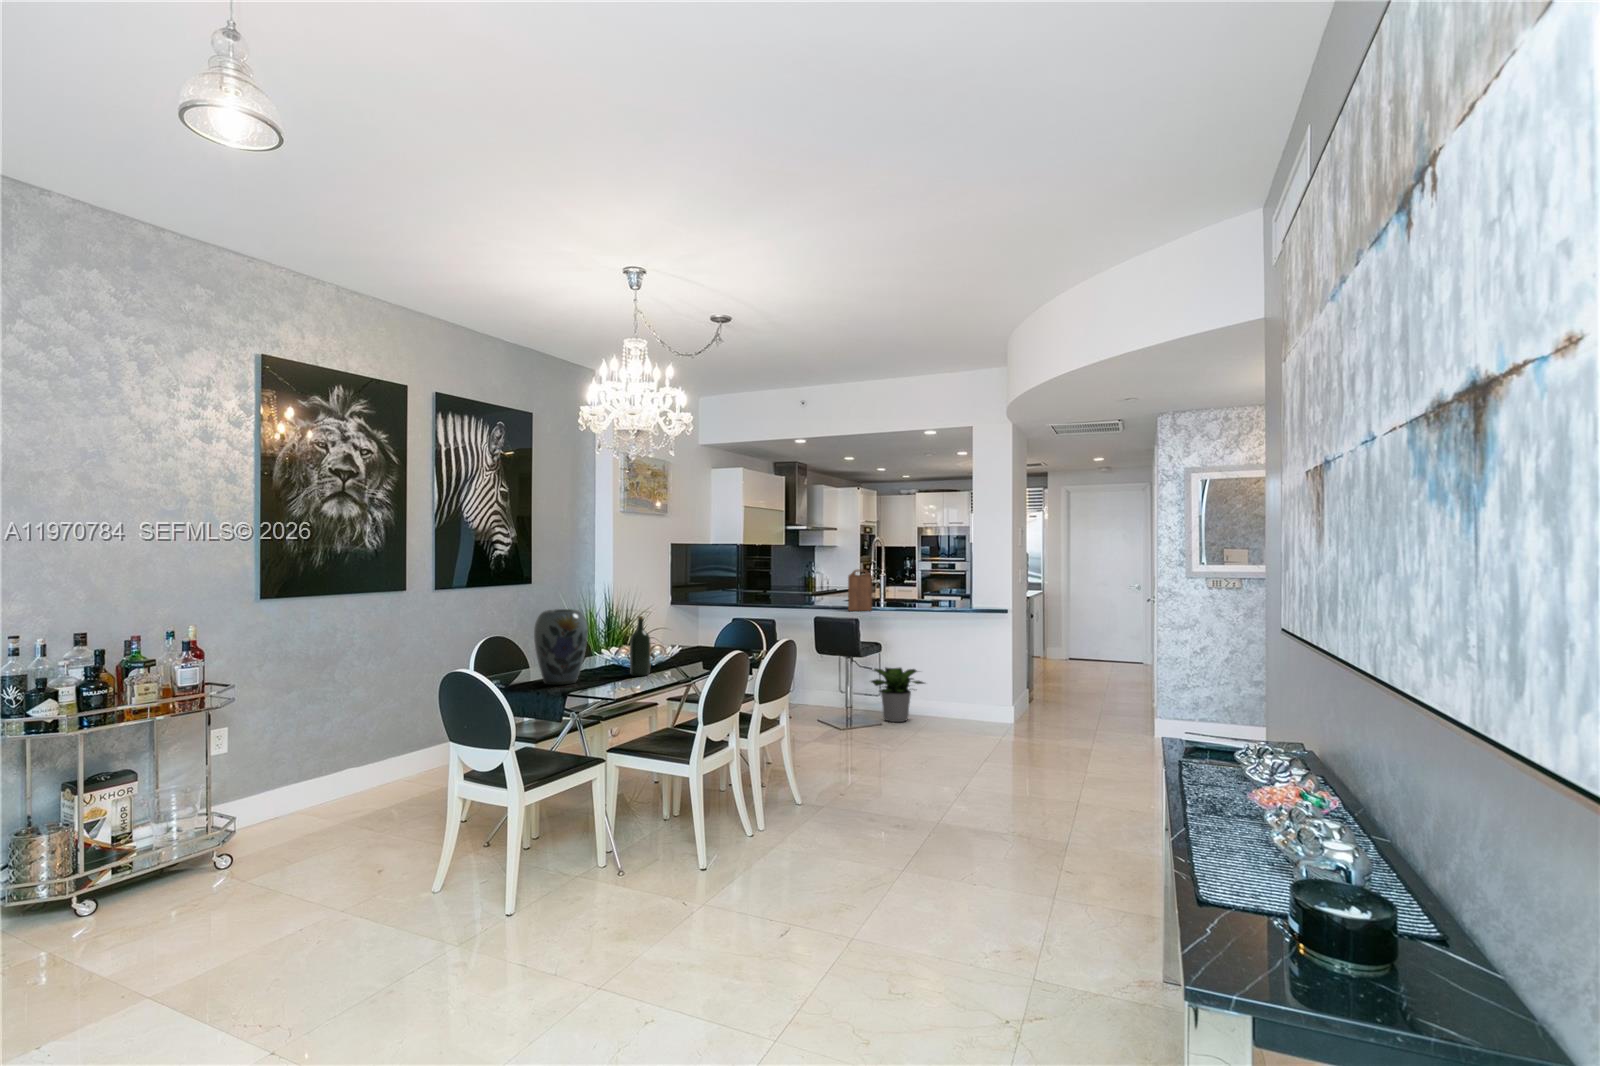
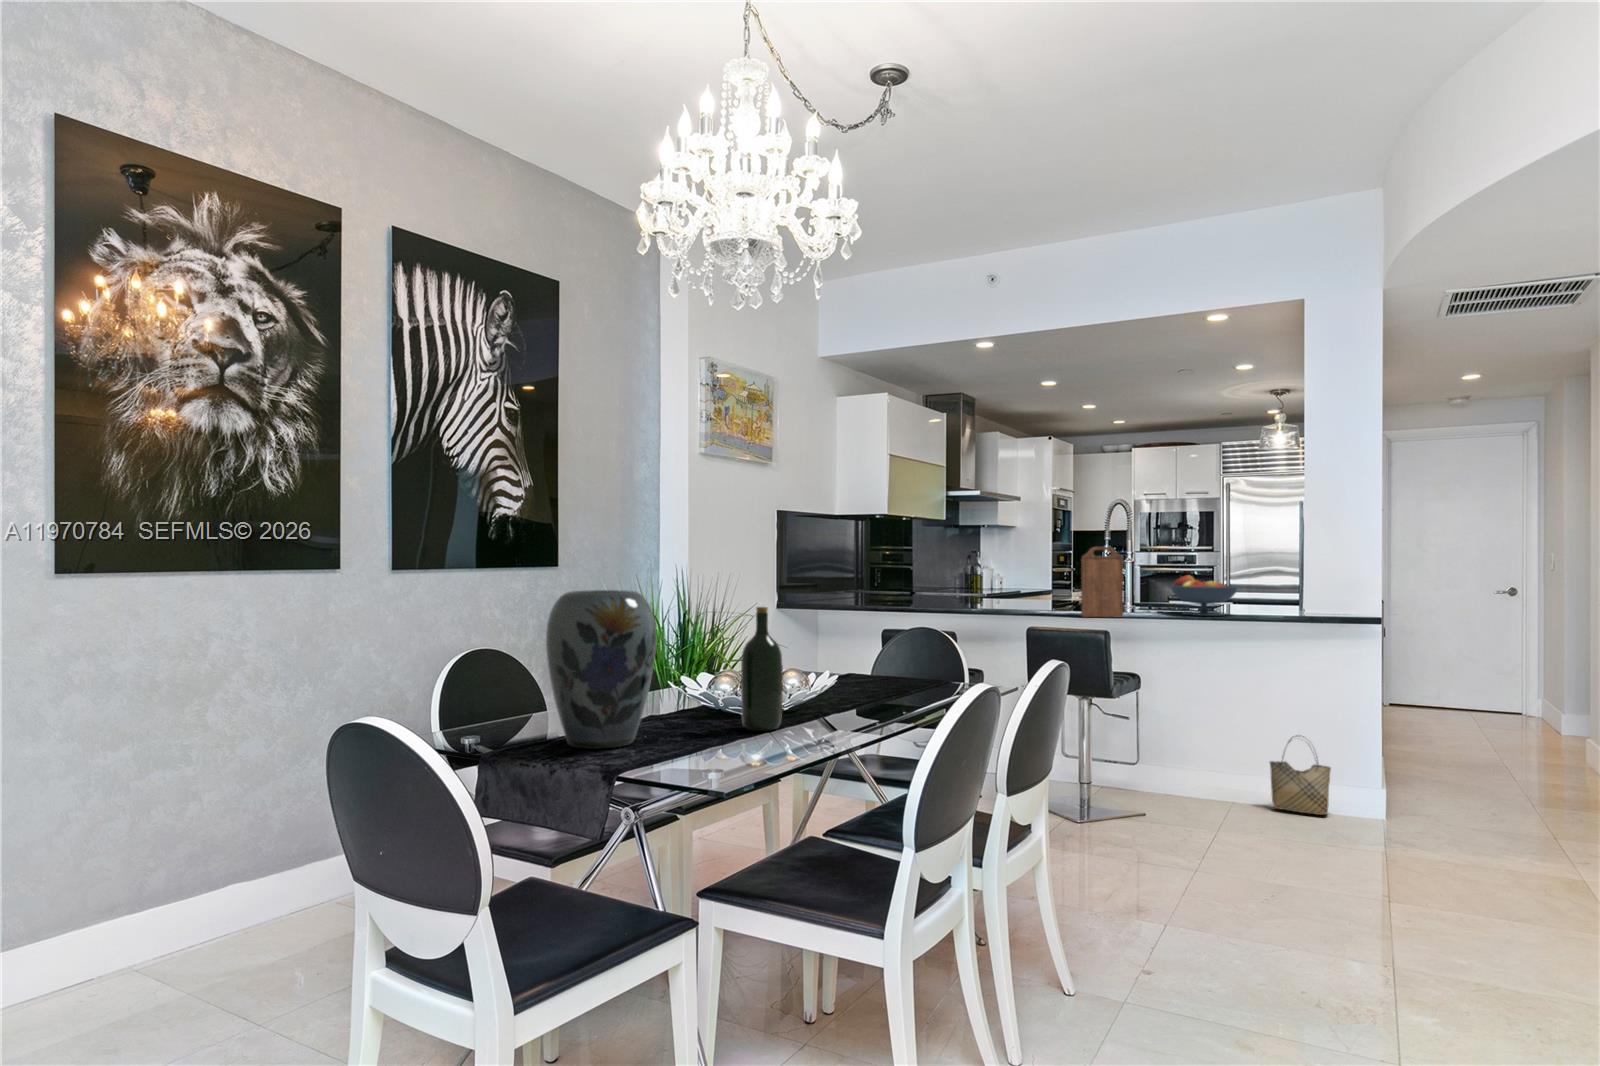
fruit bowl: none [902,585,939,610] -> present [1171,575,1238,616]
potted plant: present [871,668,924,722] -> none [1121,713,1230,810]
woven basket: none [950,678,982,723] -> present [1270,735,1331,815]

